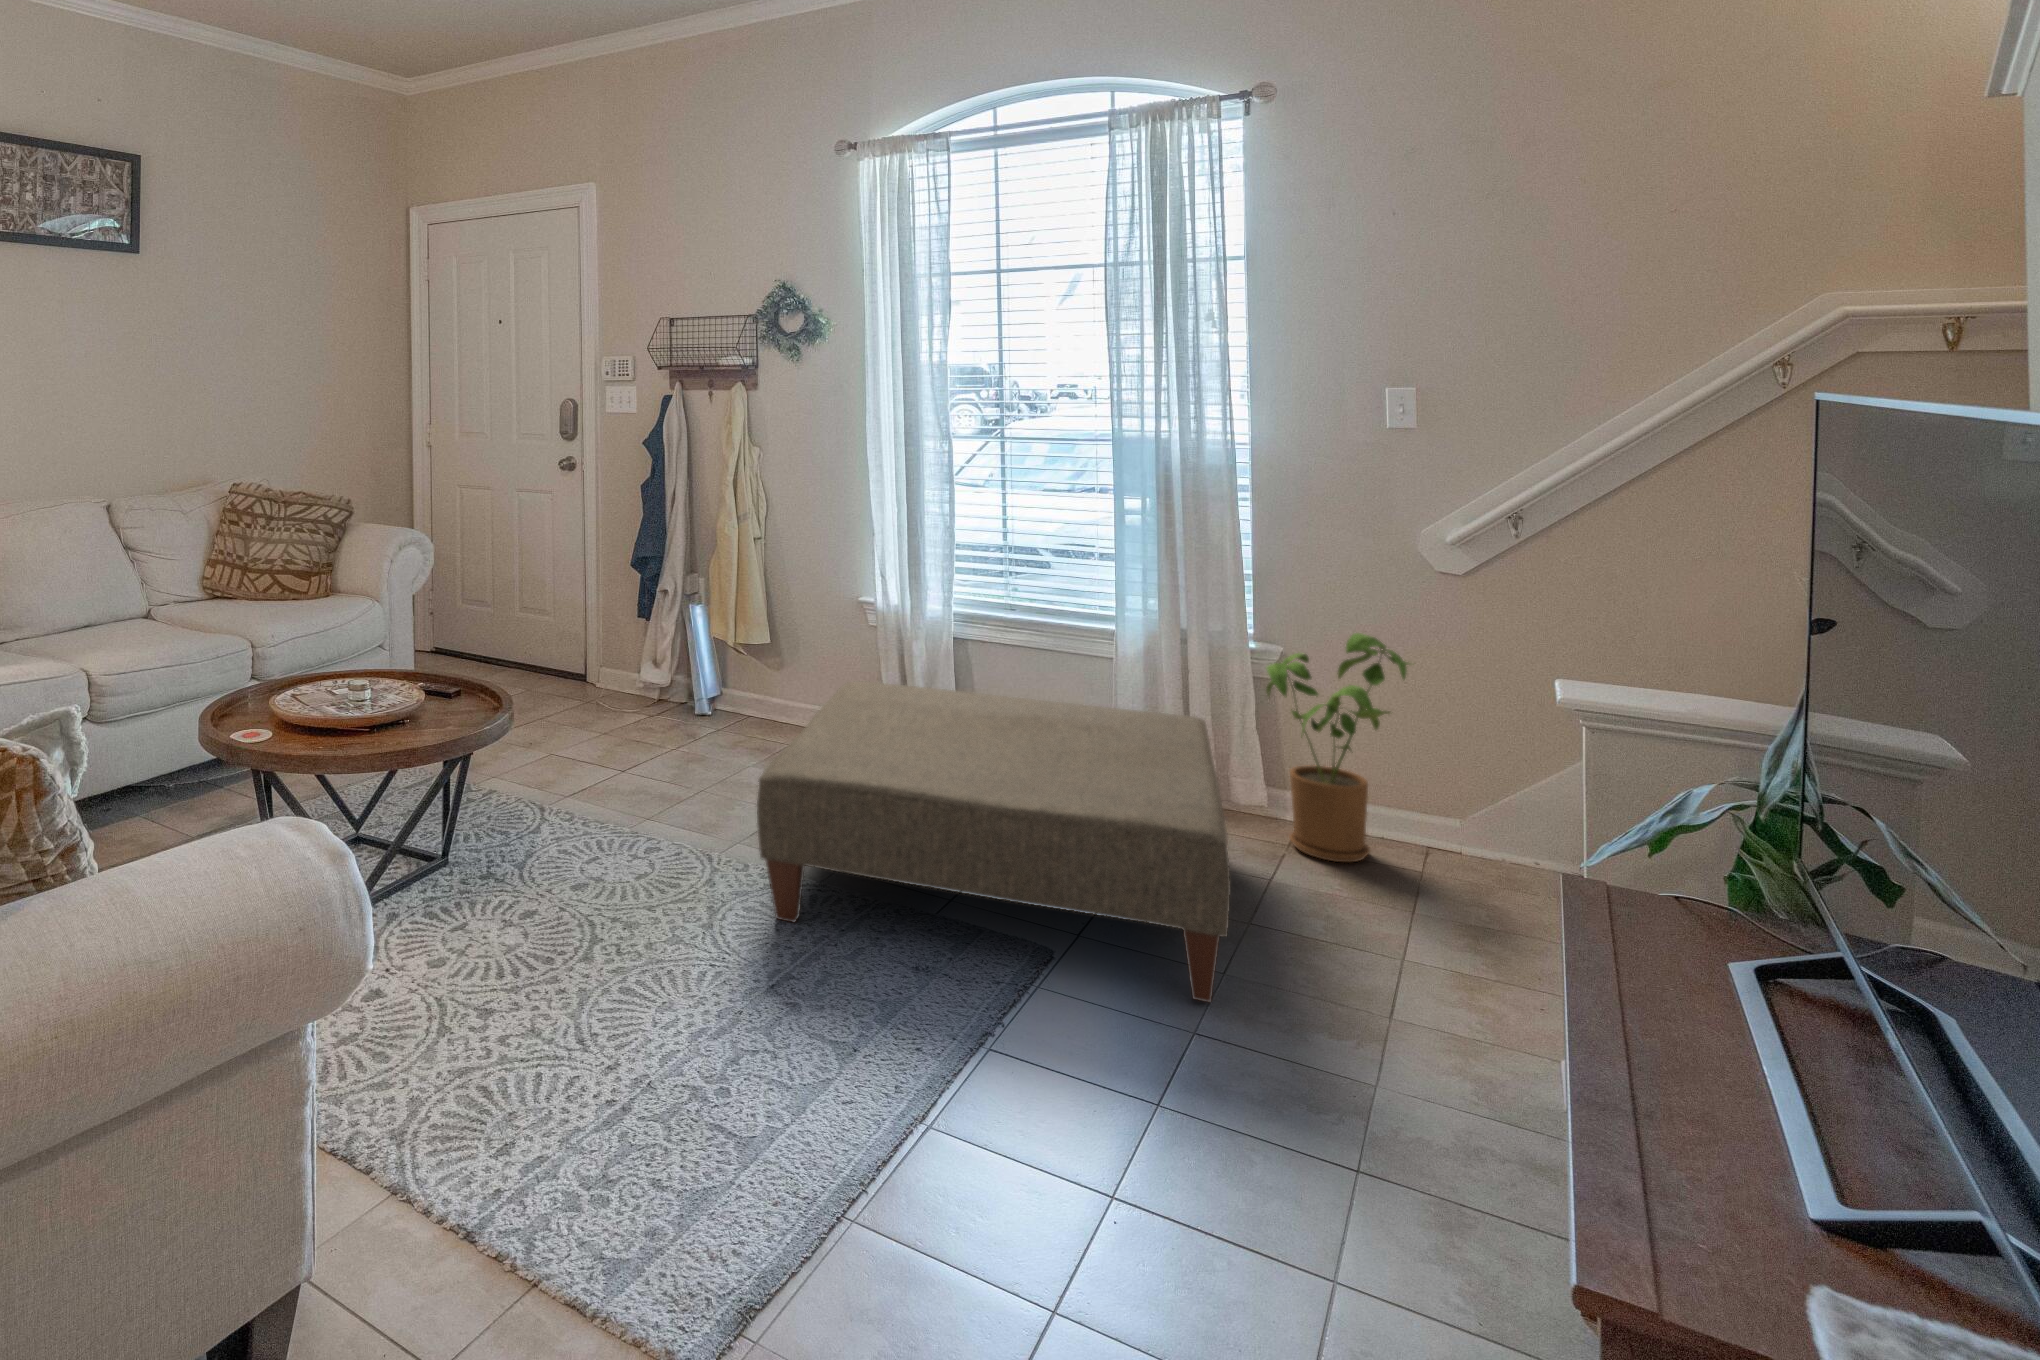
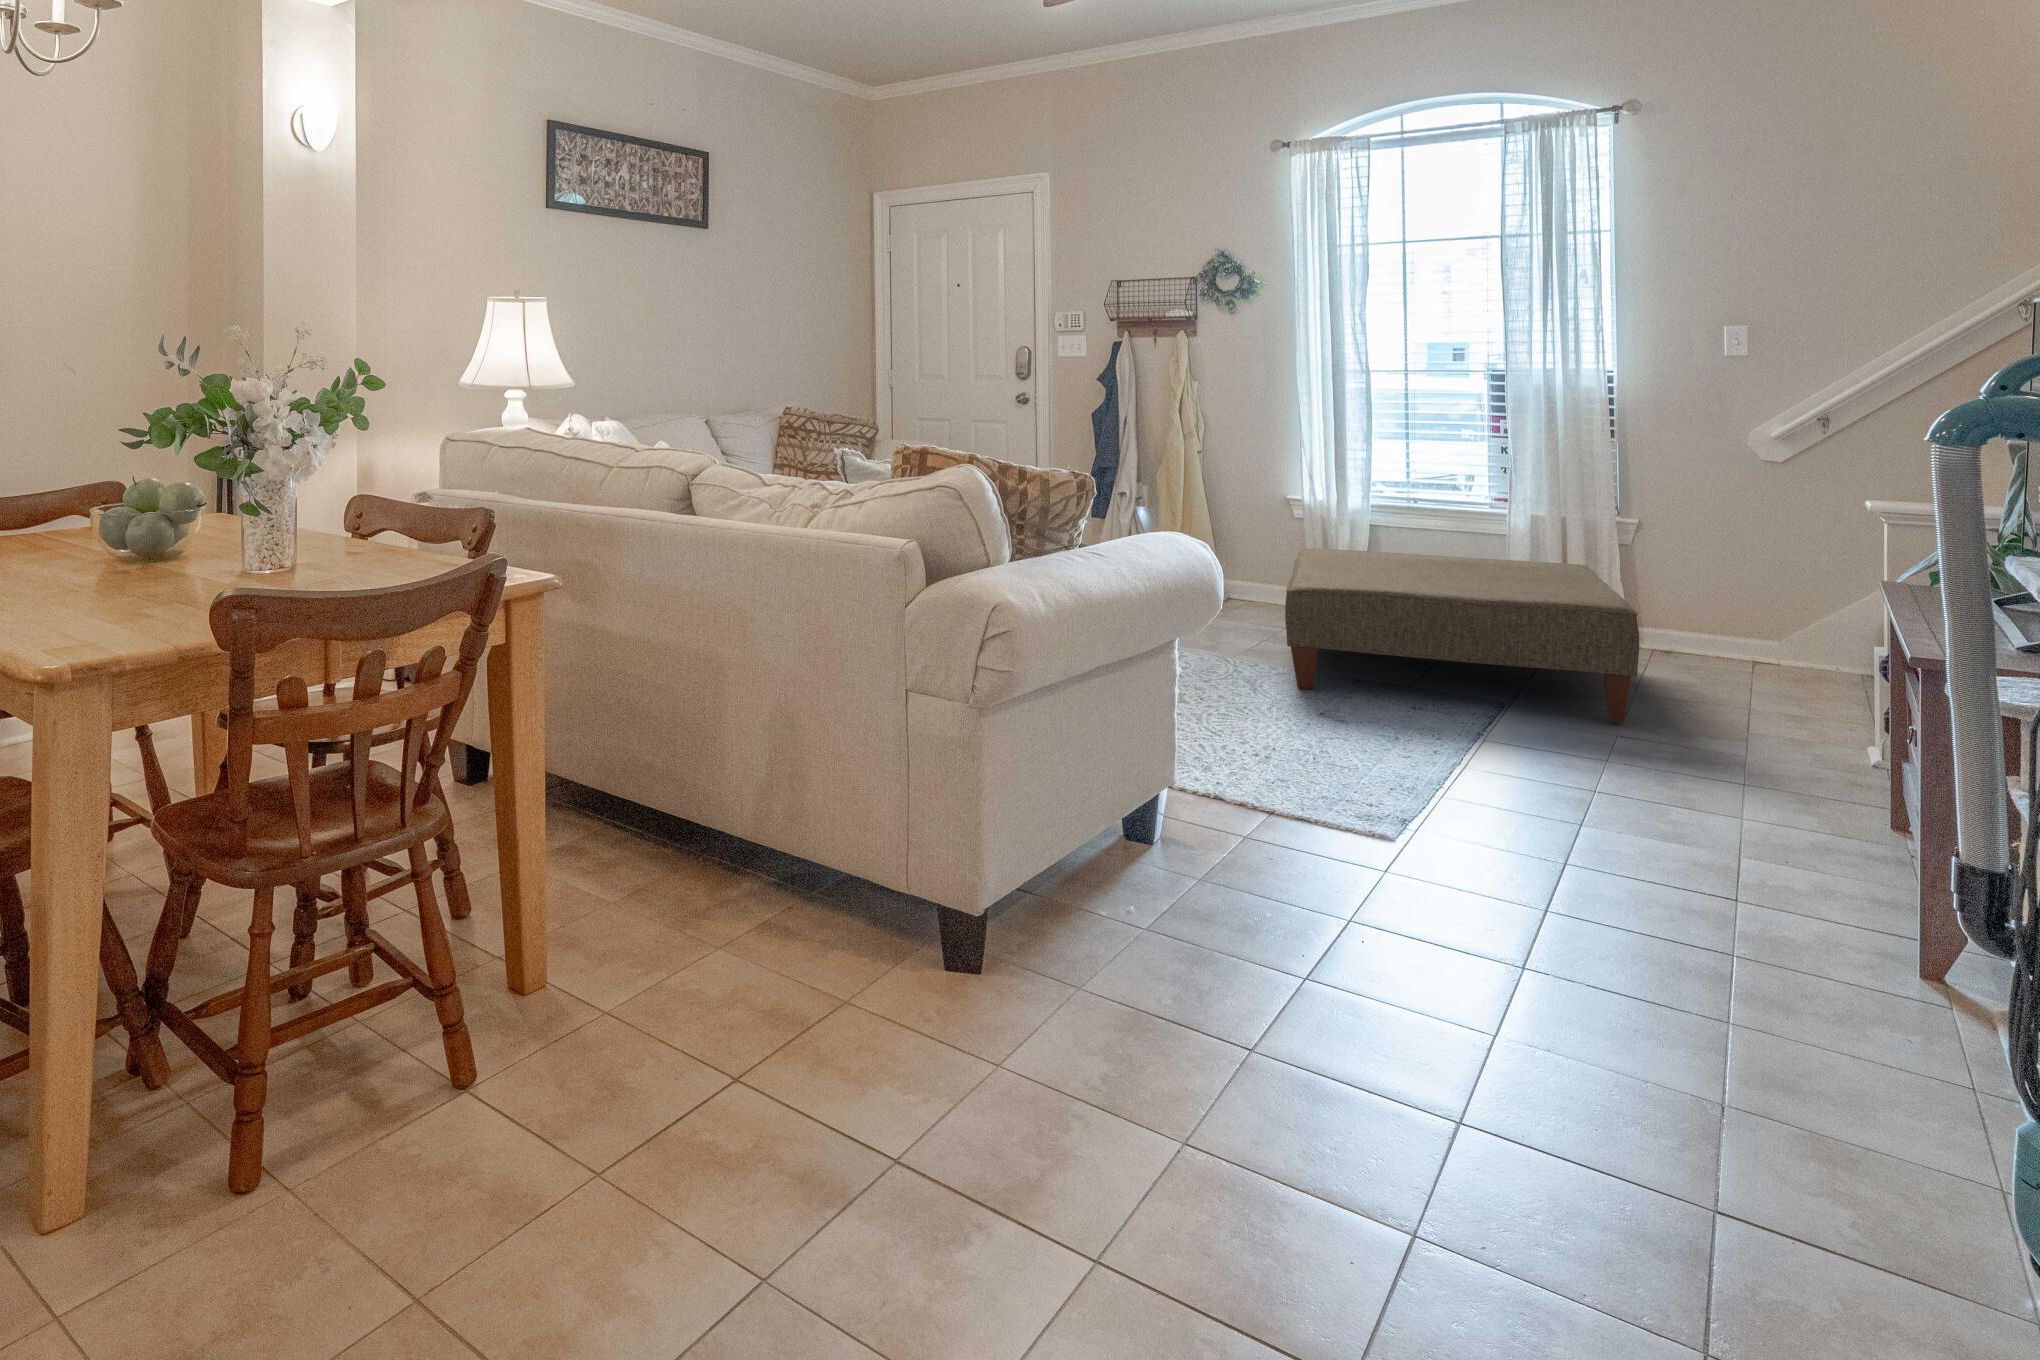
house plant: present [1266,633,1409,862] -> none [1632,503,1747,668]

